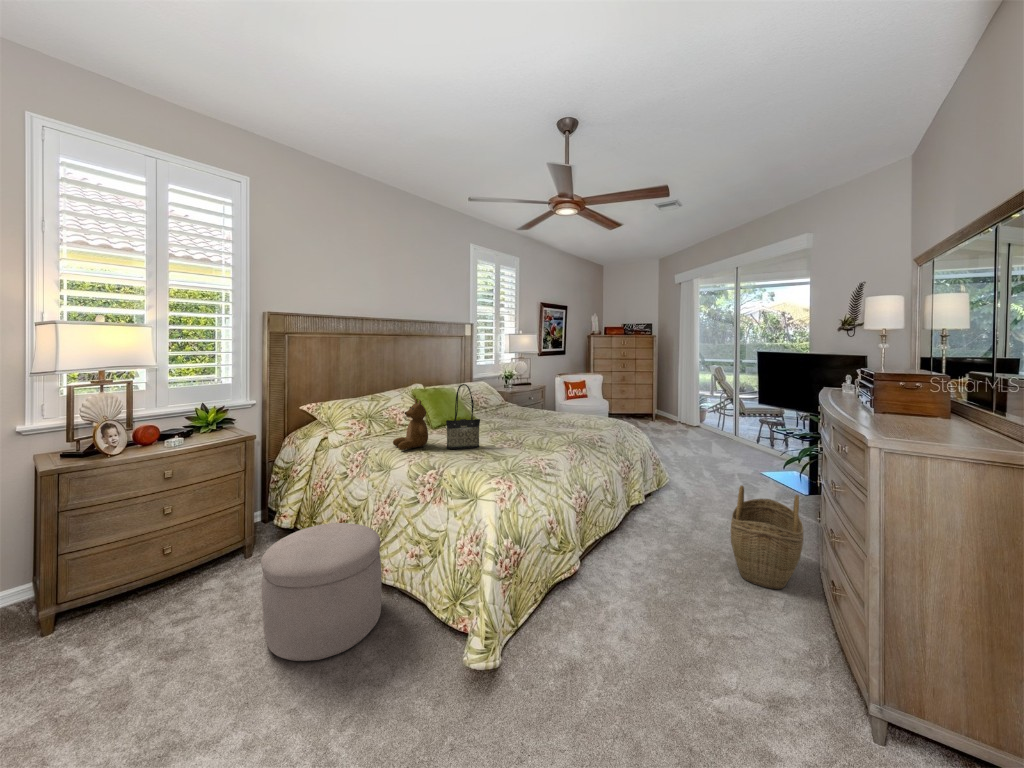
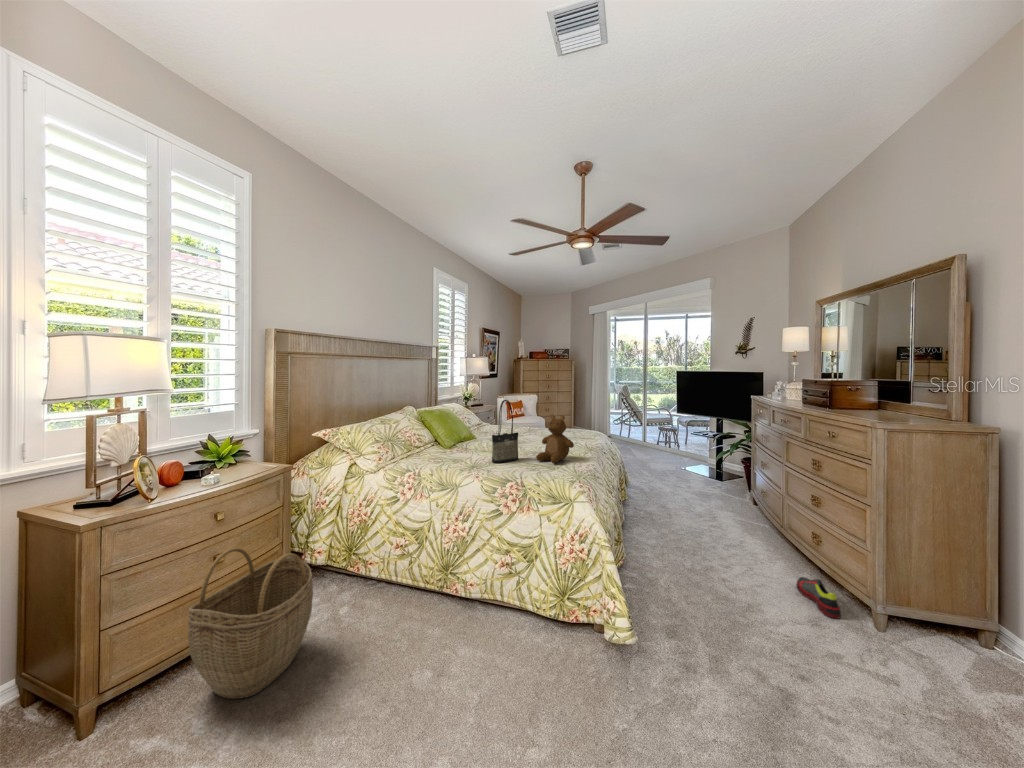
teddy bear: present [393,399,428,450] -> present [536,414,574,464]
woven basket: present [731,486,803,589] -> present [188,548,313,699]
ottoman: present [261,523,382,661] -> none [378,543,491,689]
shoe: none [784,638,820,705] -> present [797,577,841,619]

